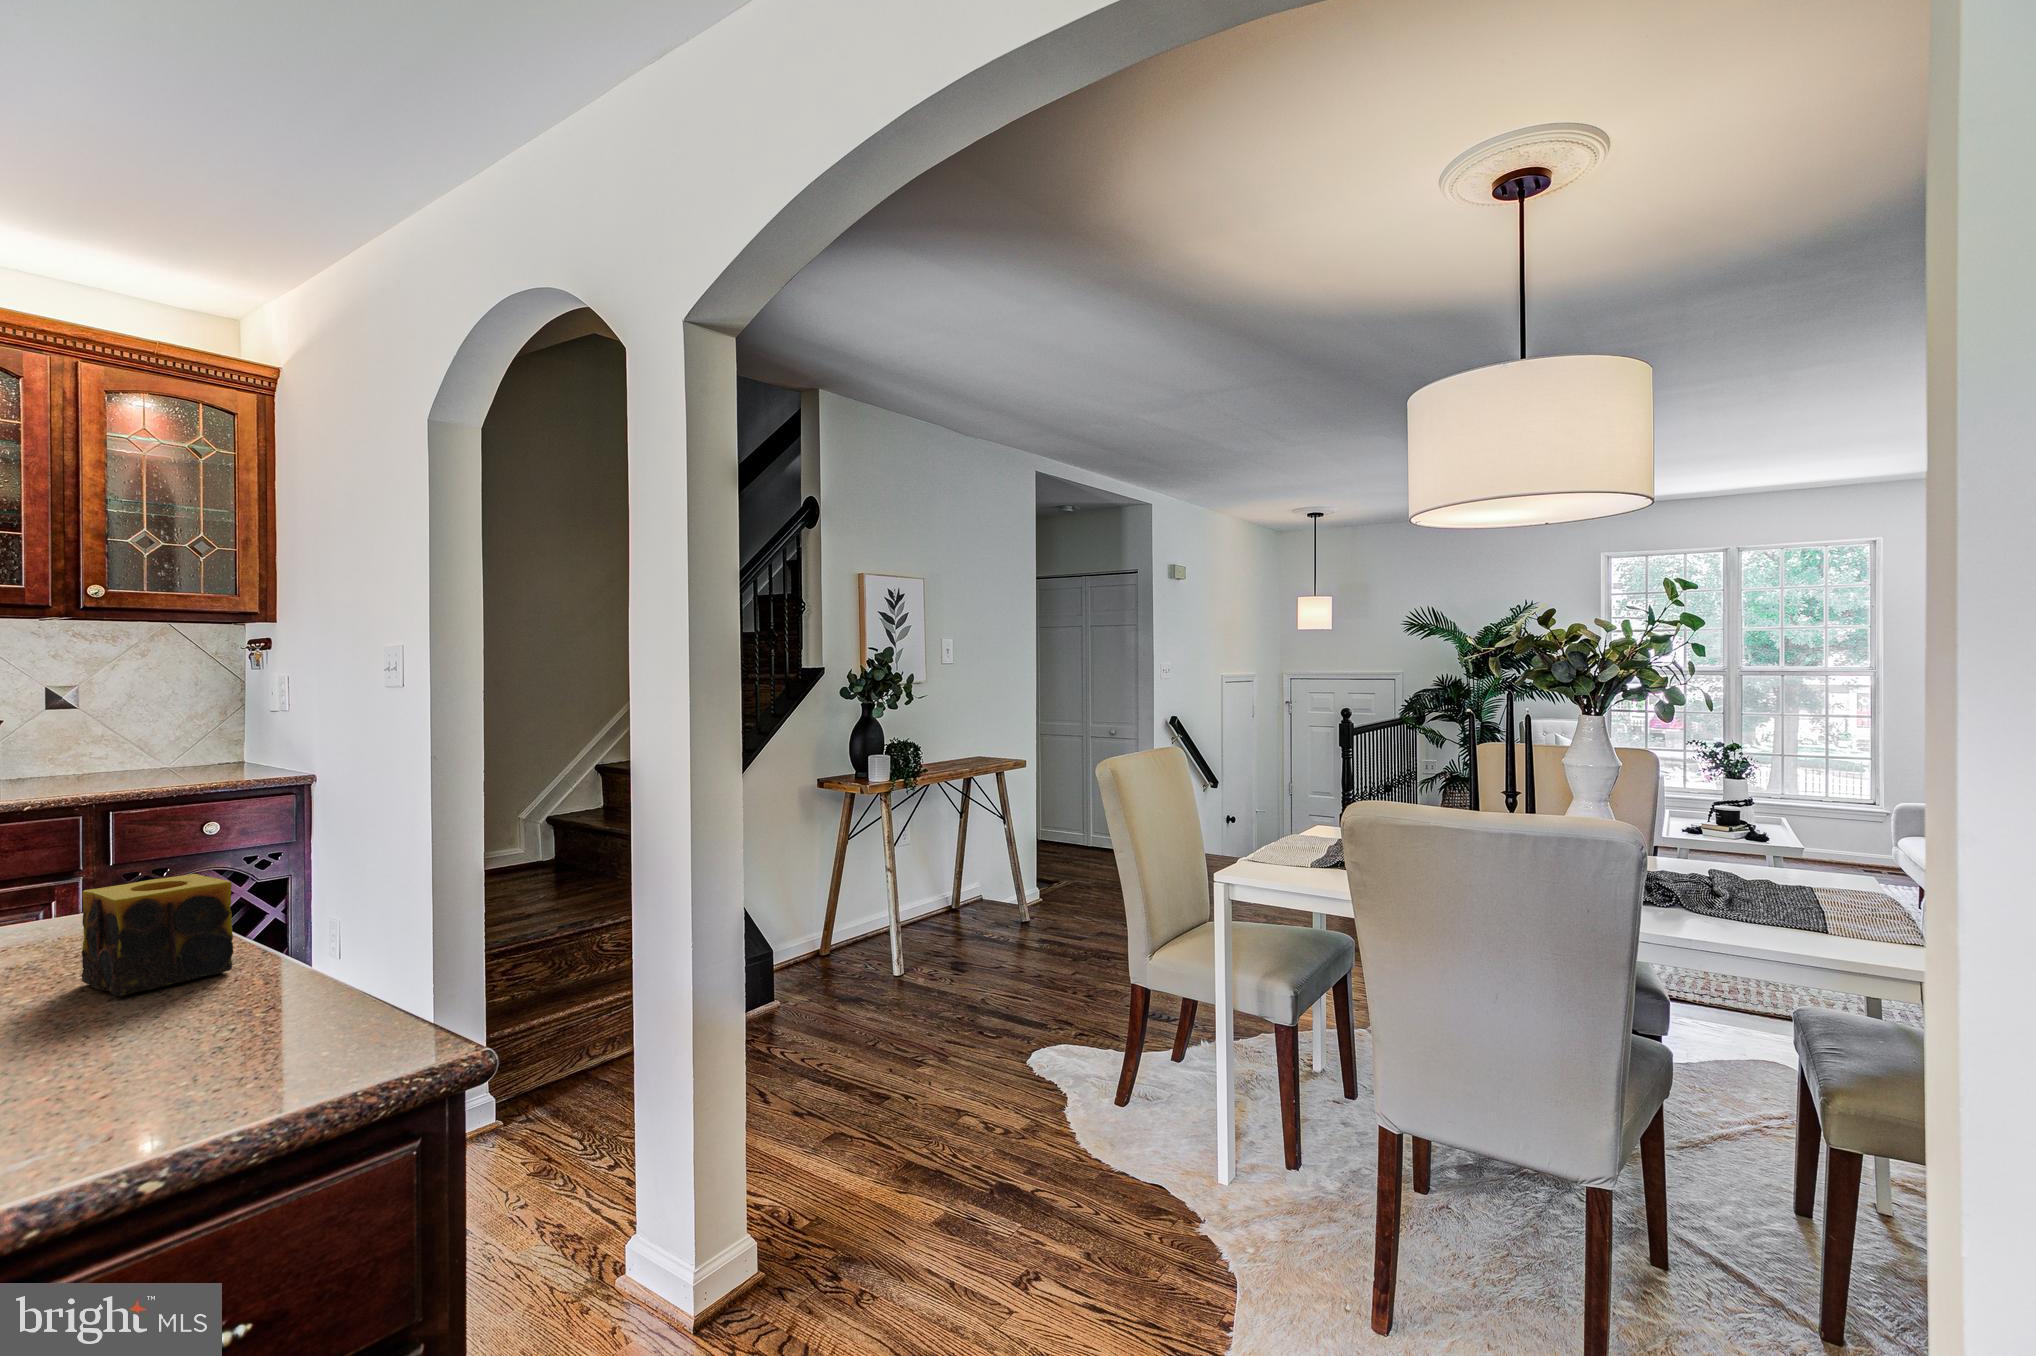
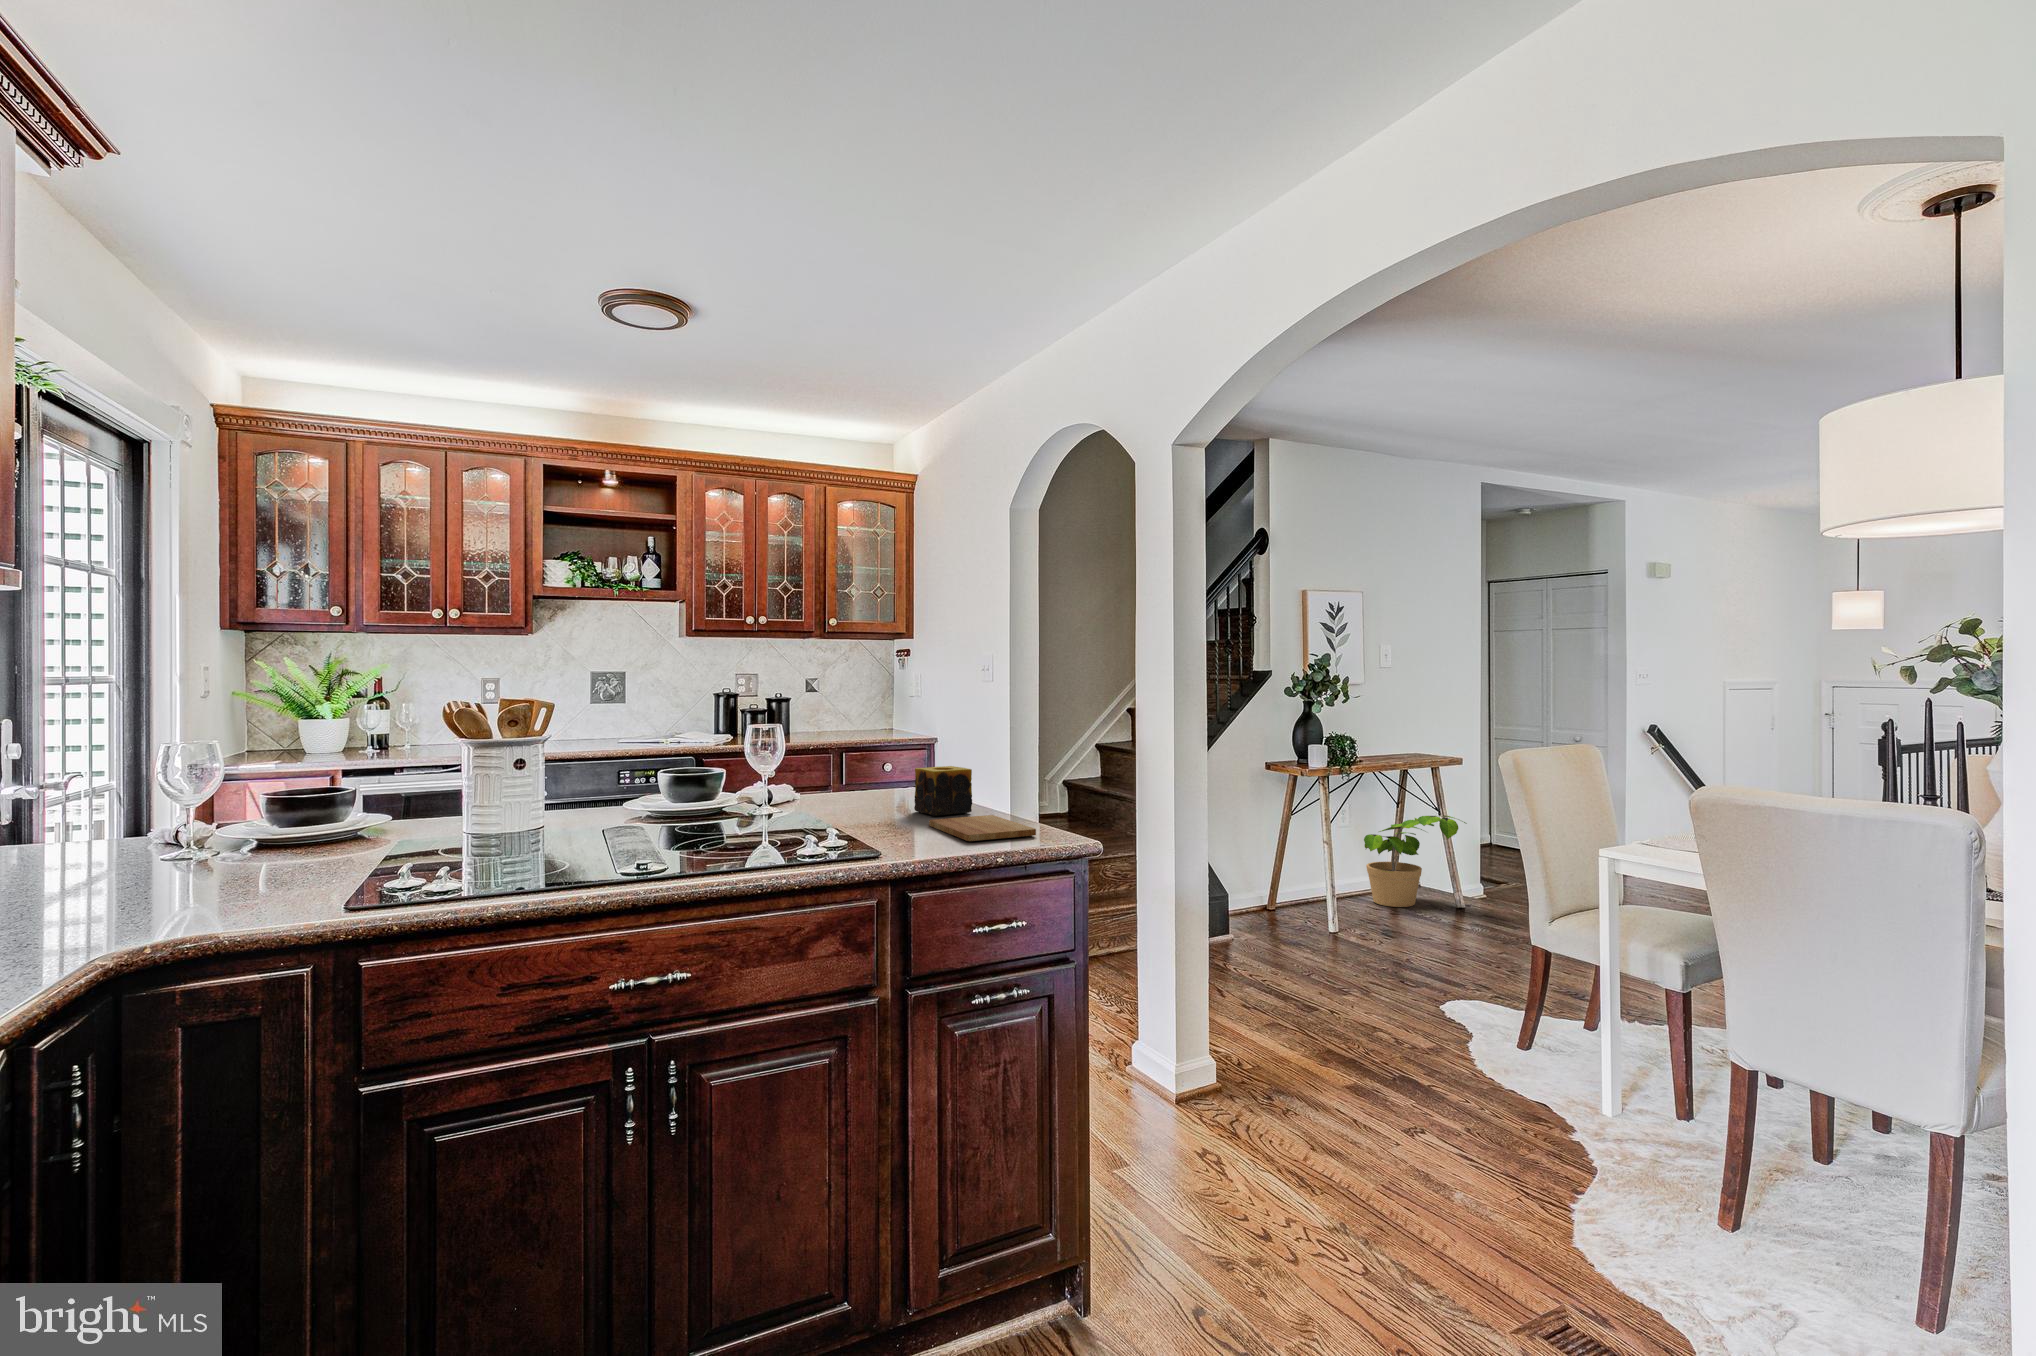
potted plant: none [928,825,1033,929] -> present [1364,815,1467,907]
cutting board: none [71,981,341,1096] -> present [929,815,1036,841]

